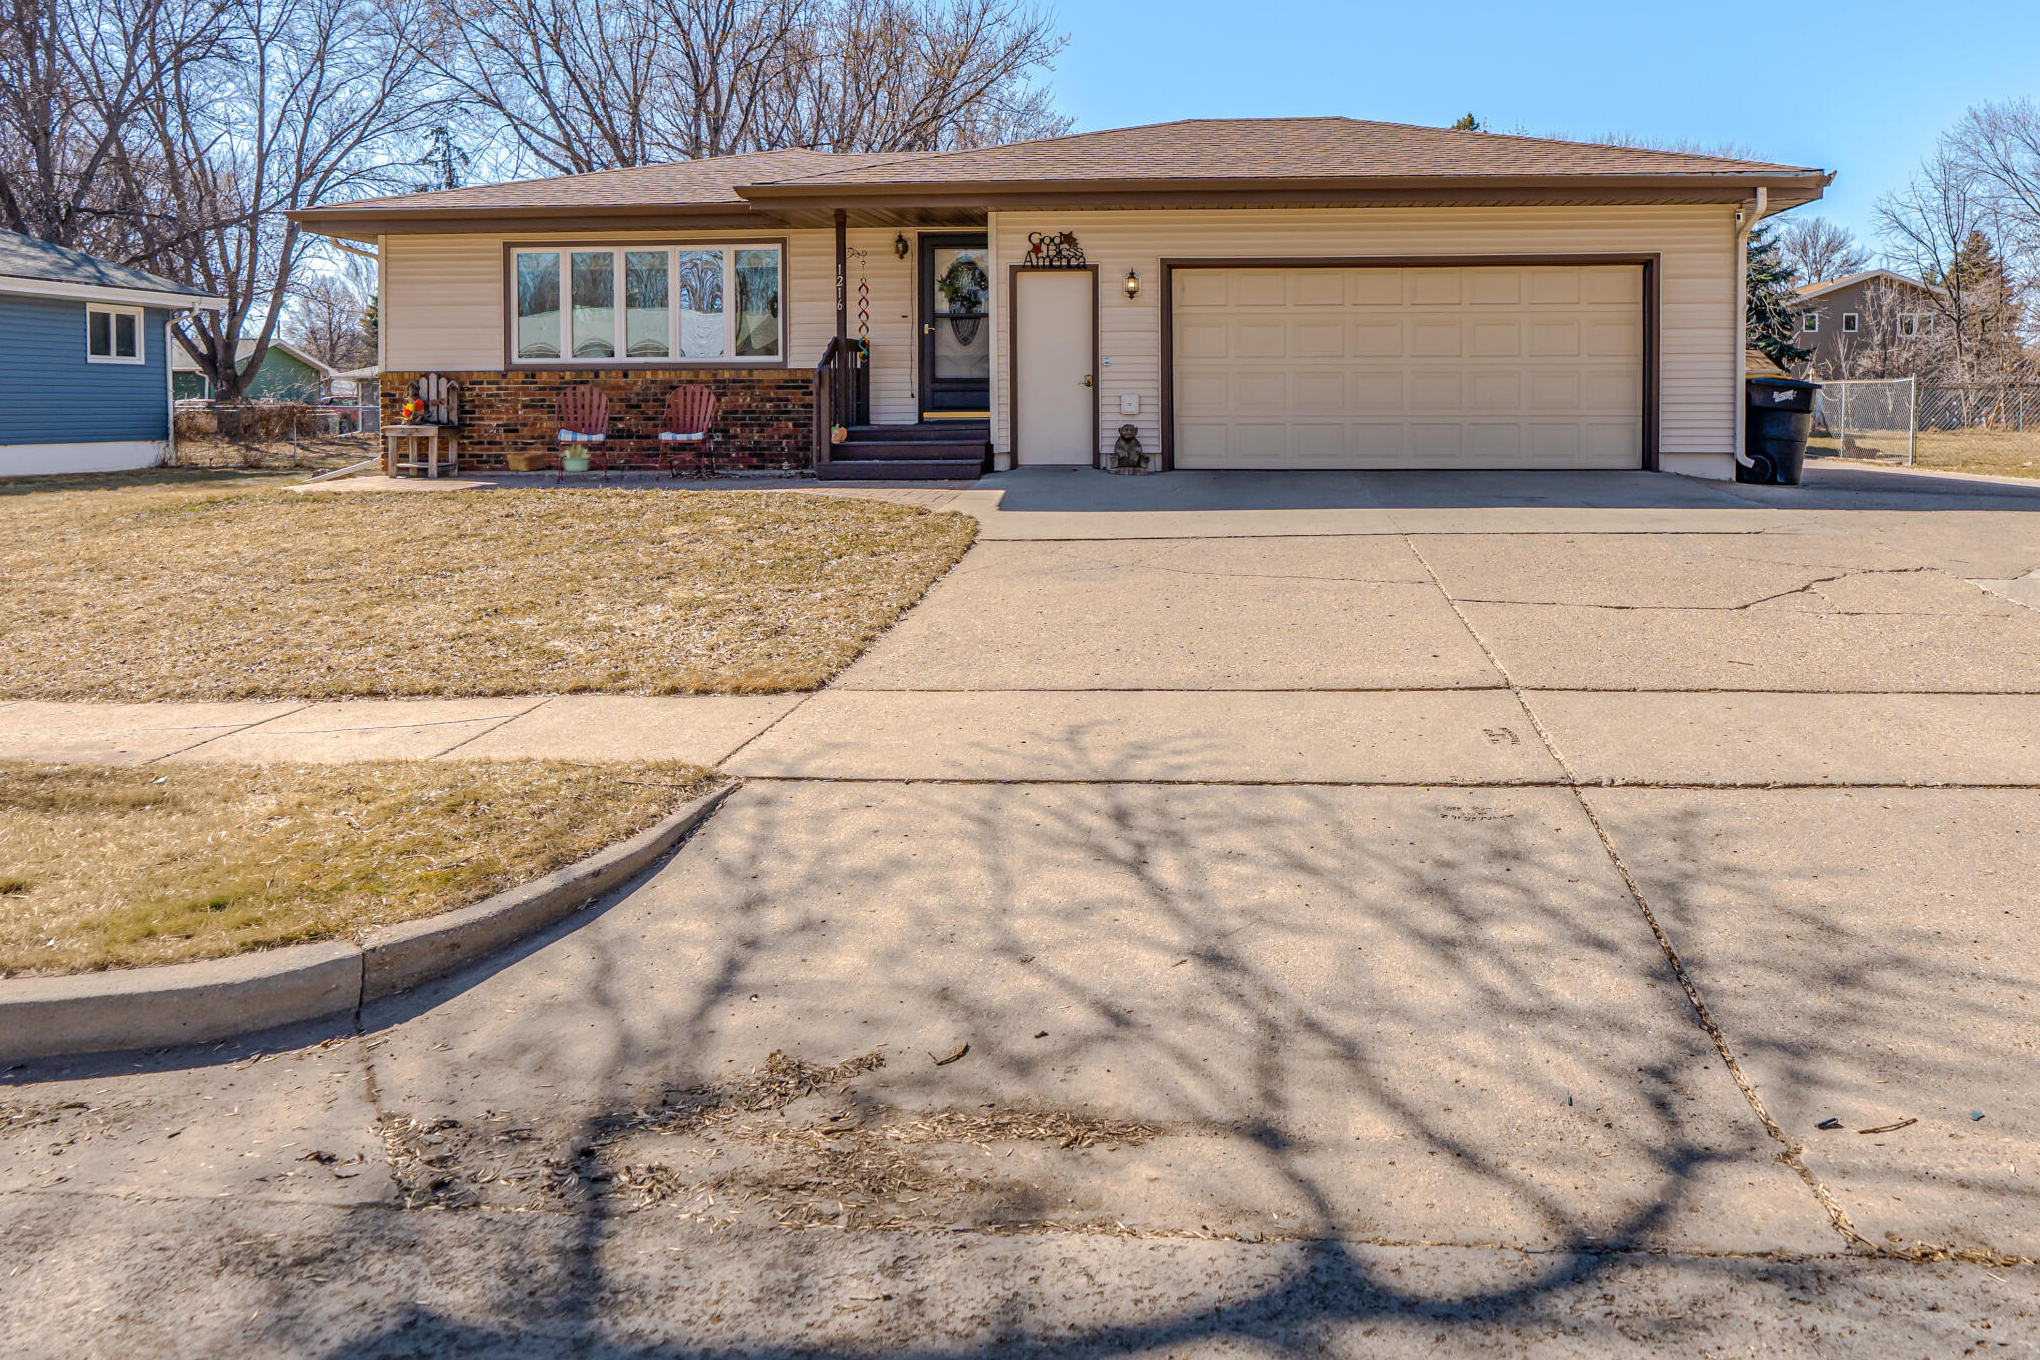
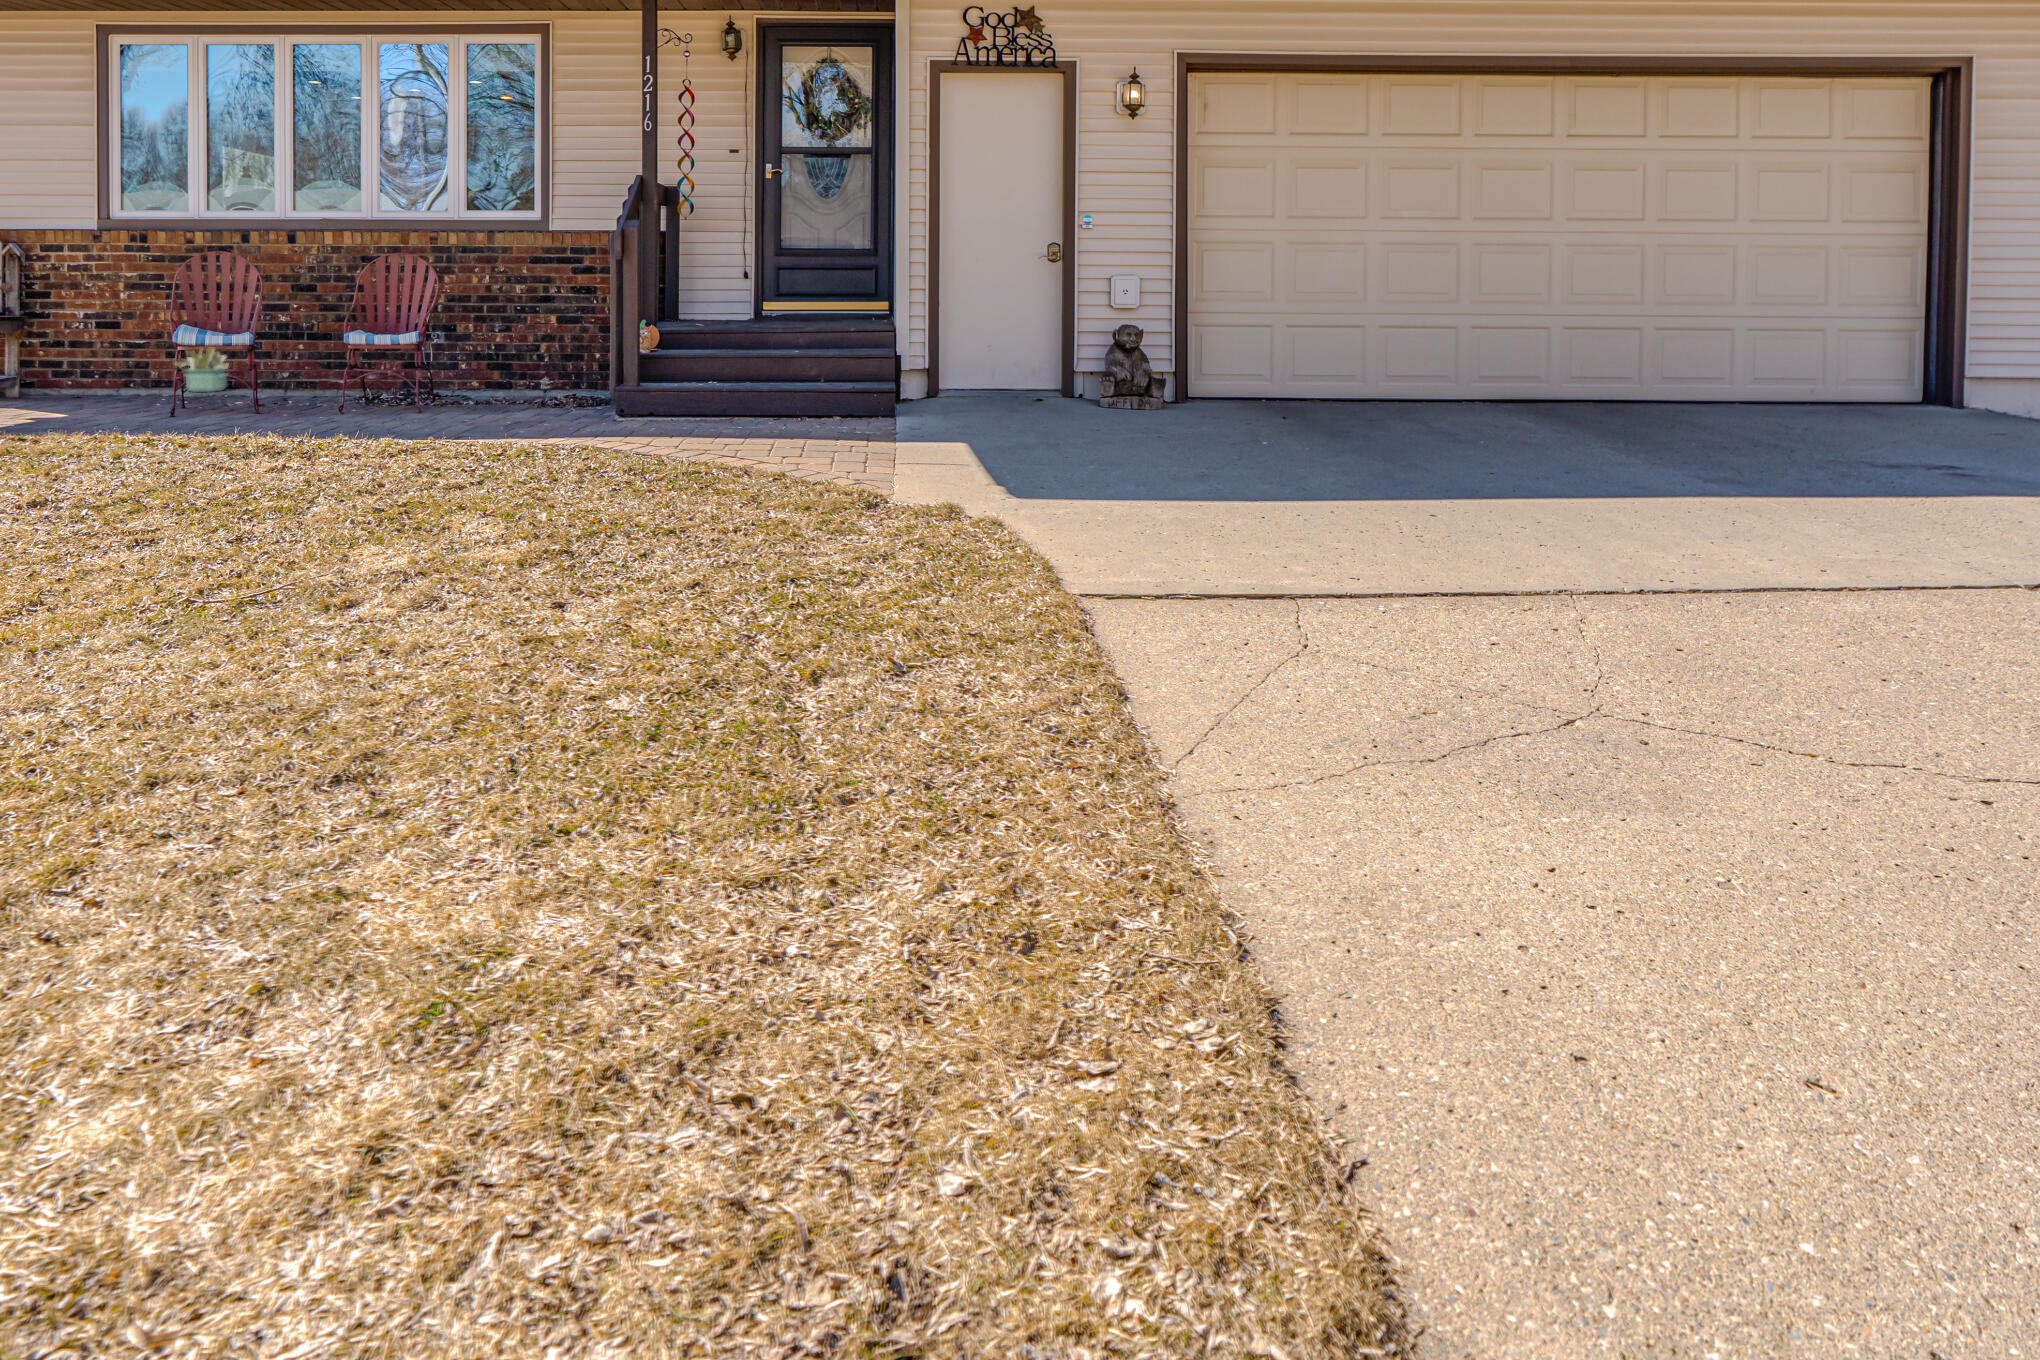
woven basket: present [507,445,546,471] -> none [92,347,160,390]

